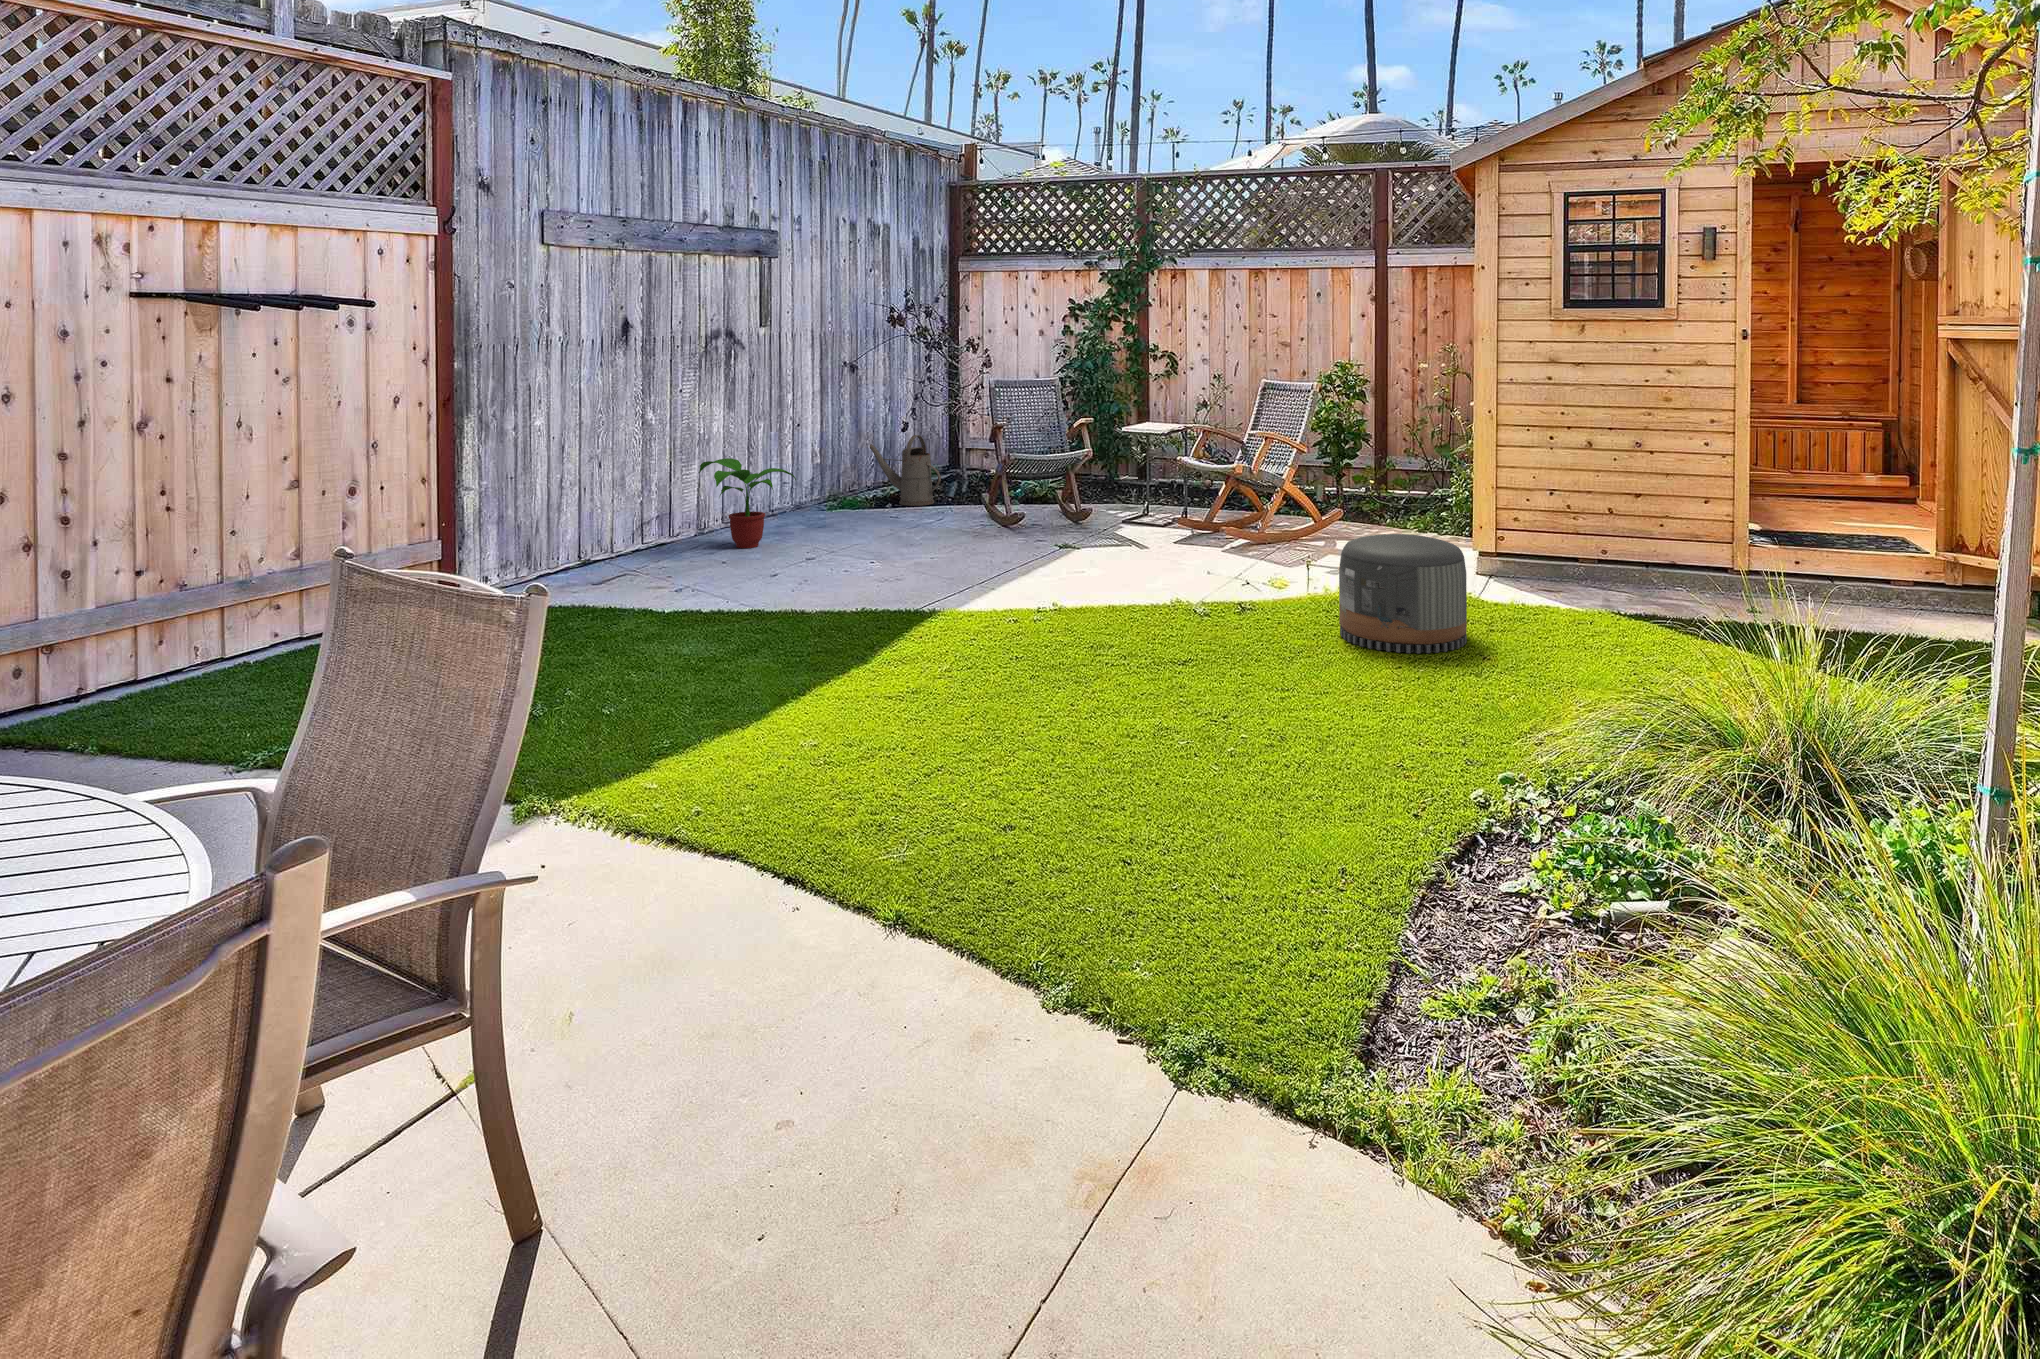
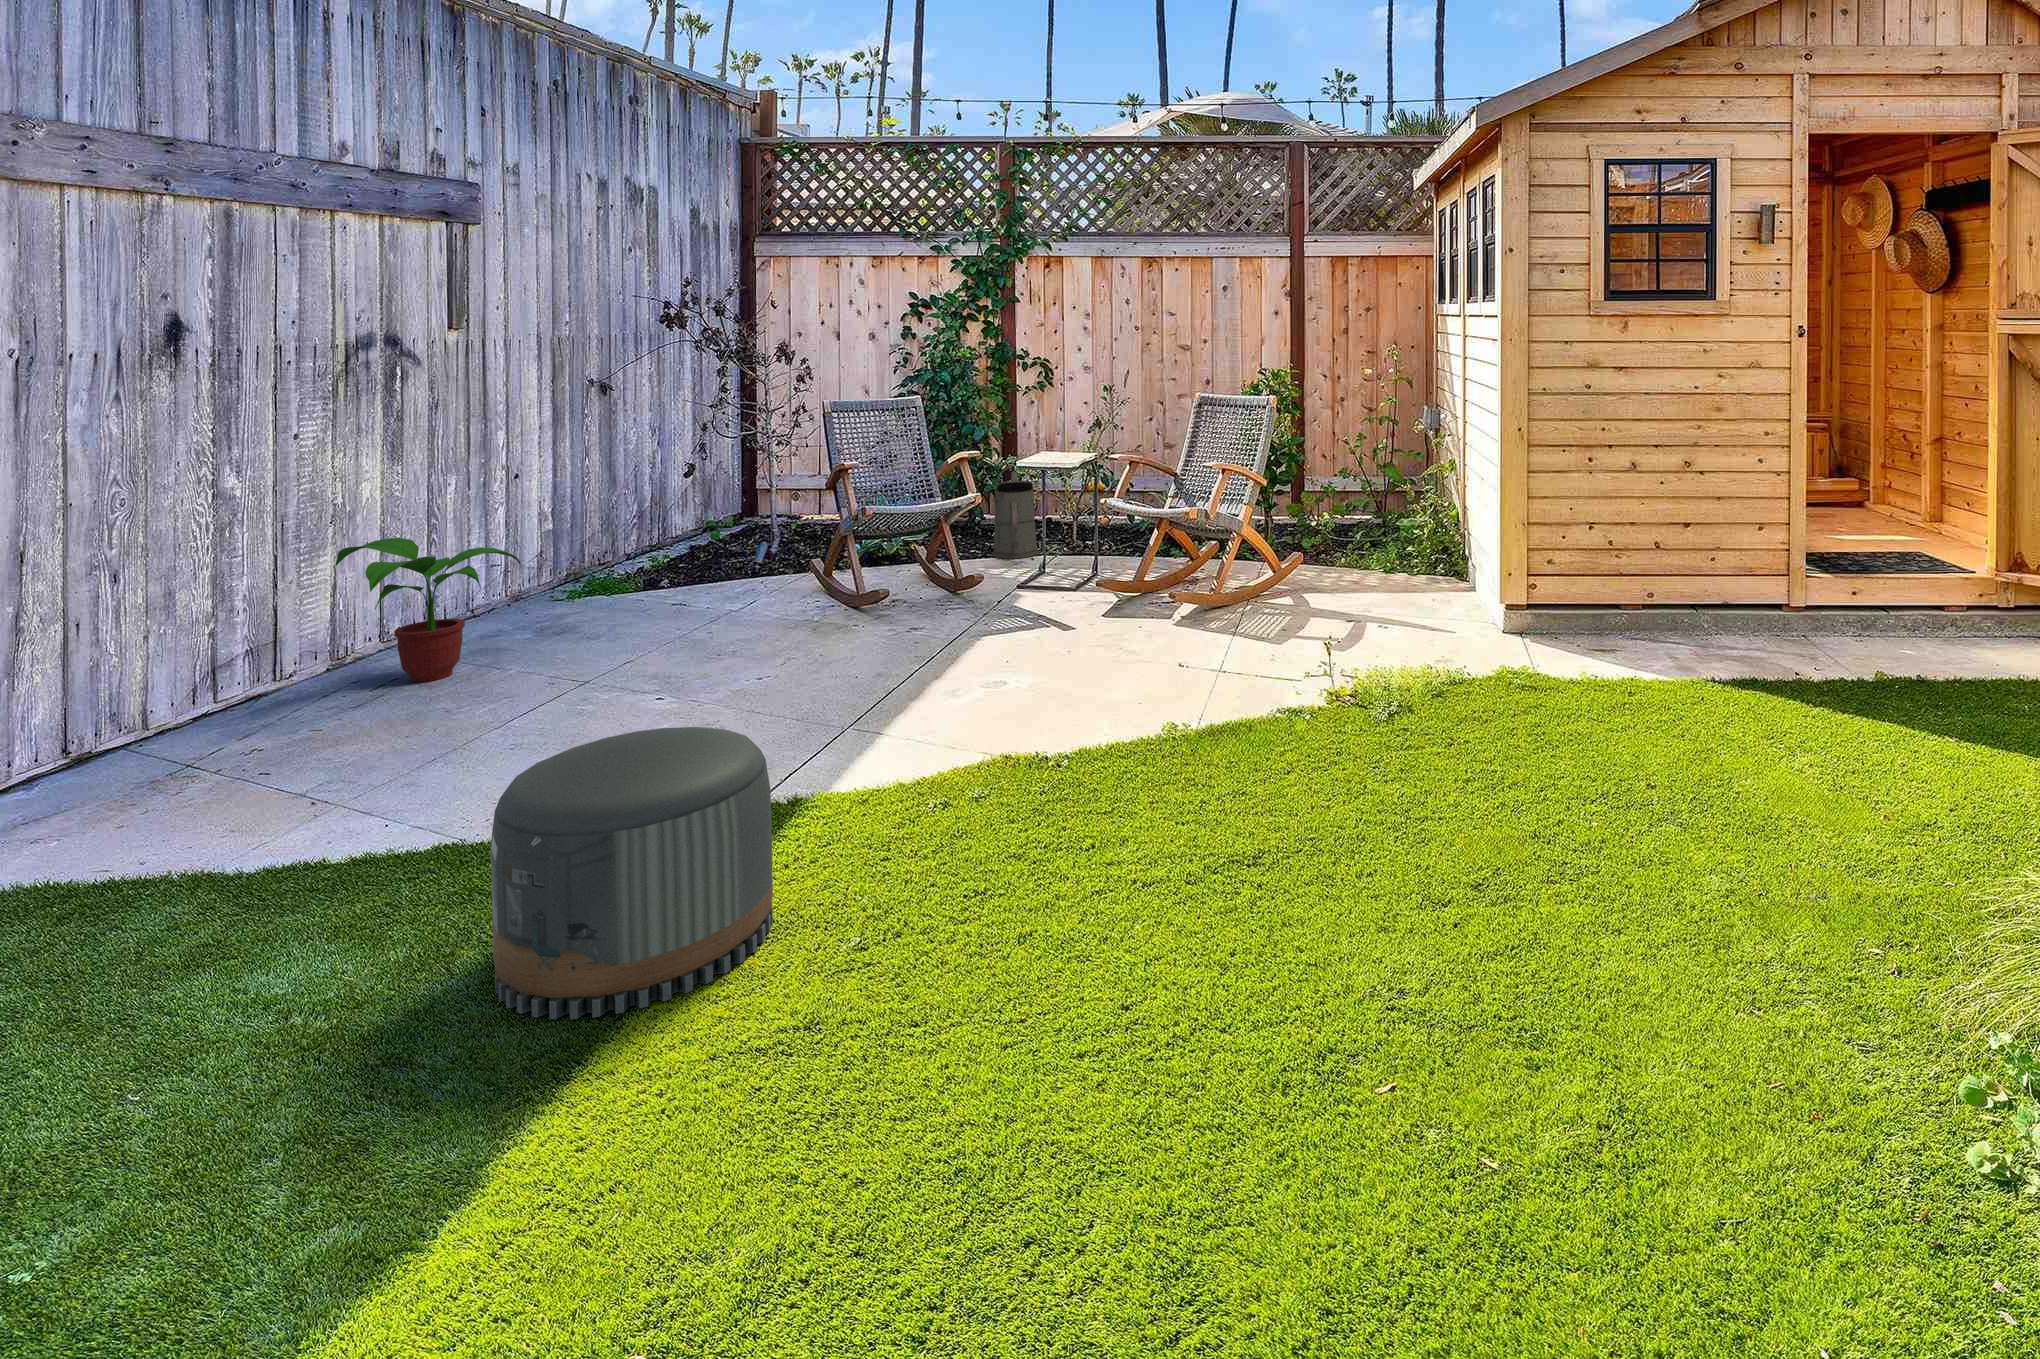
watering can: present [870,435,941,506] -> present [992,465,1039,559]
pouf: present [1339,534,1467,653] -> present [491,727,773,1019]

